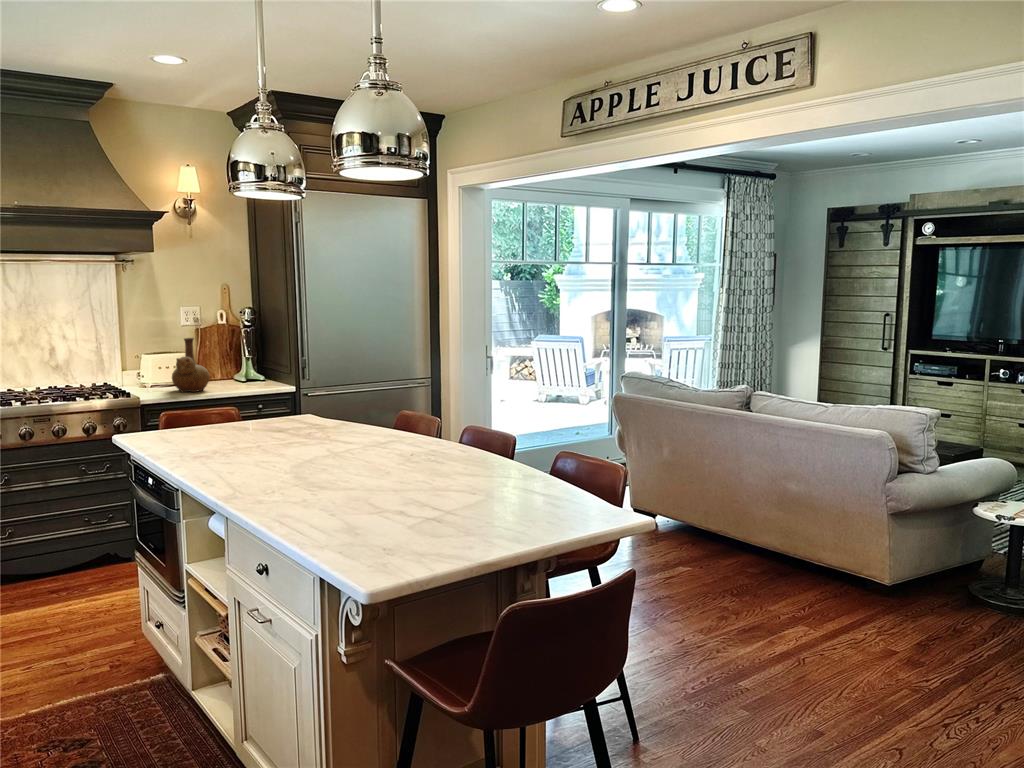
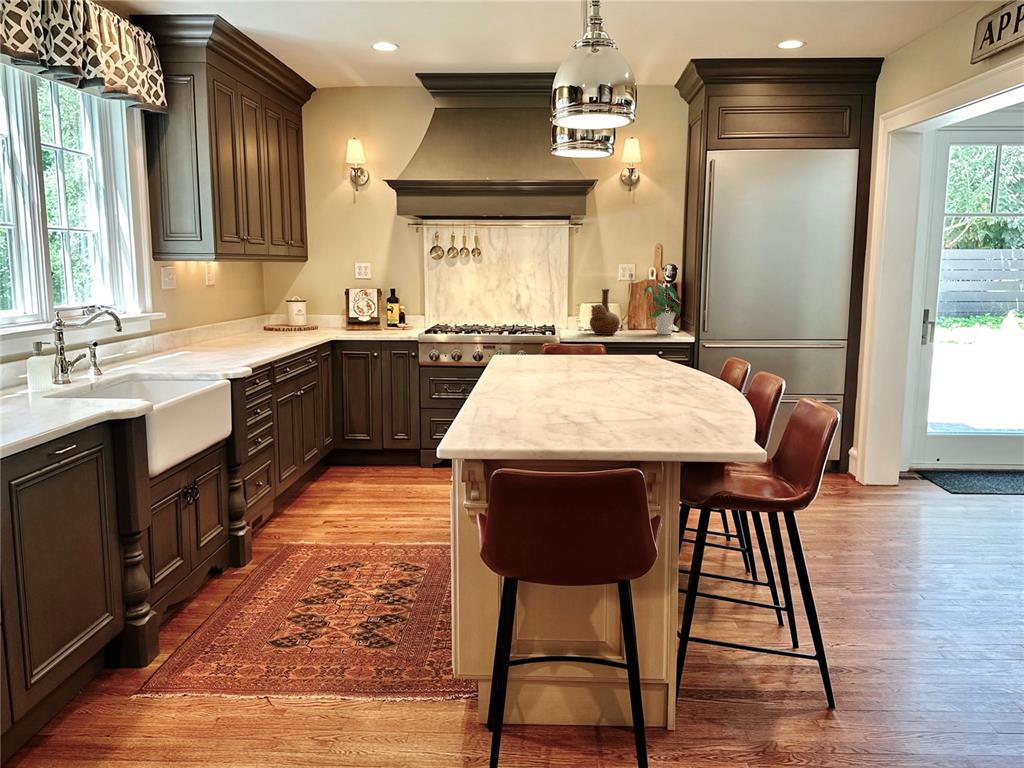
potted plant: none [228,328,273,384] -> present [644,283,679,335]

